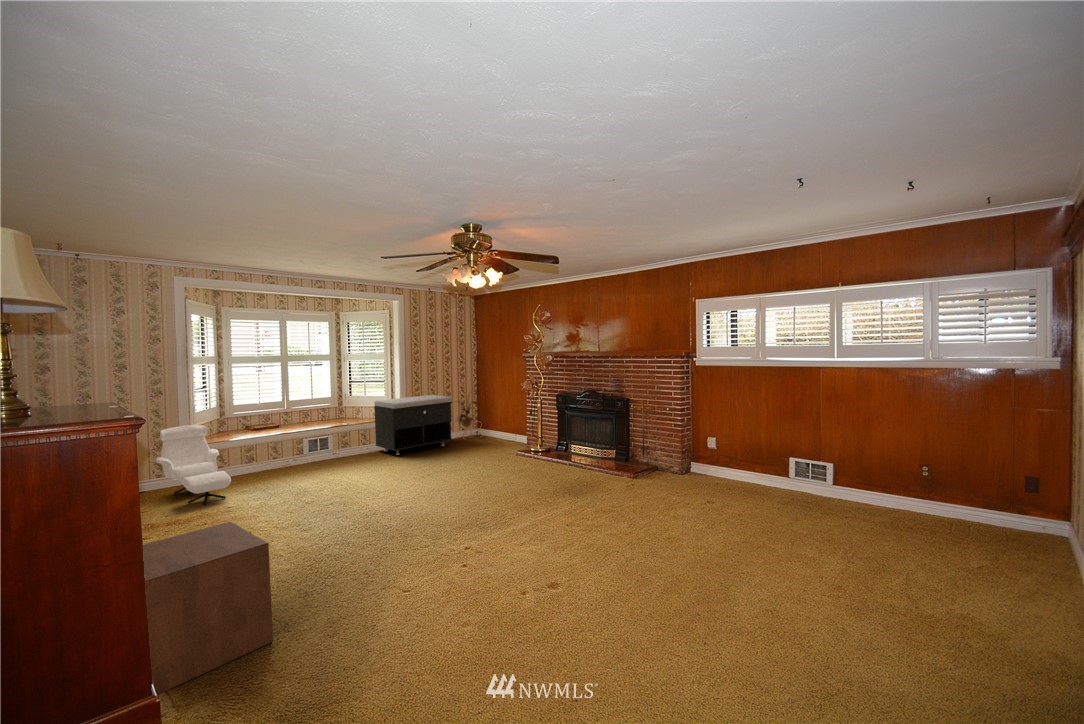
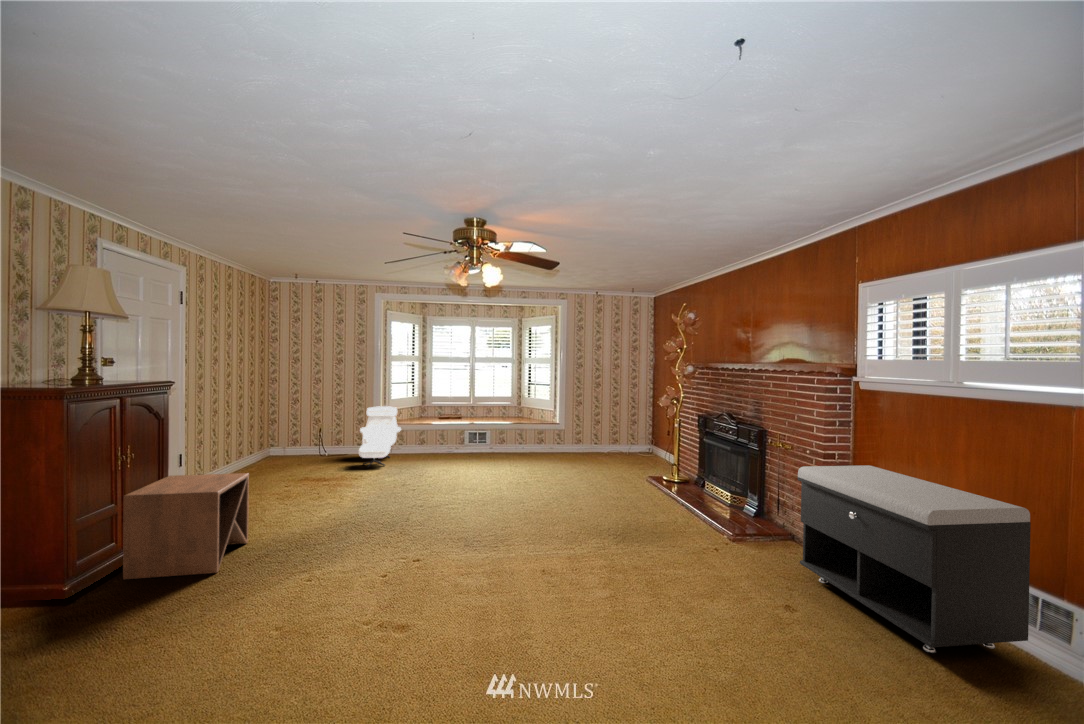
storage bench: present [374,395,452,455] -> present [798,465,1031,653]
house plant: present [459,401,477,437] -> none [622,405,646,455]

